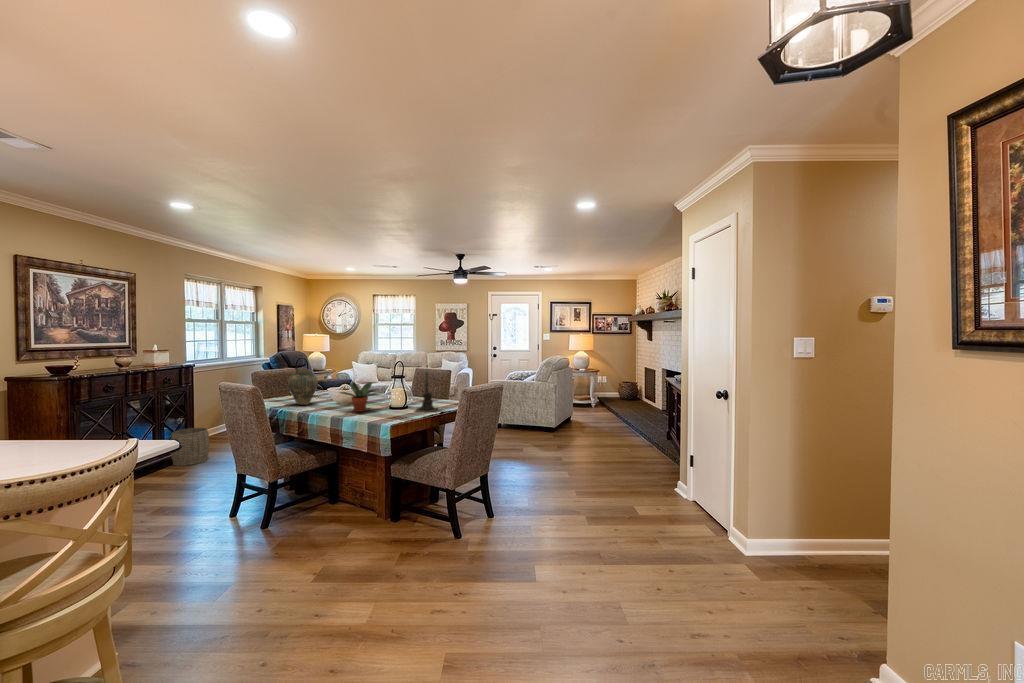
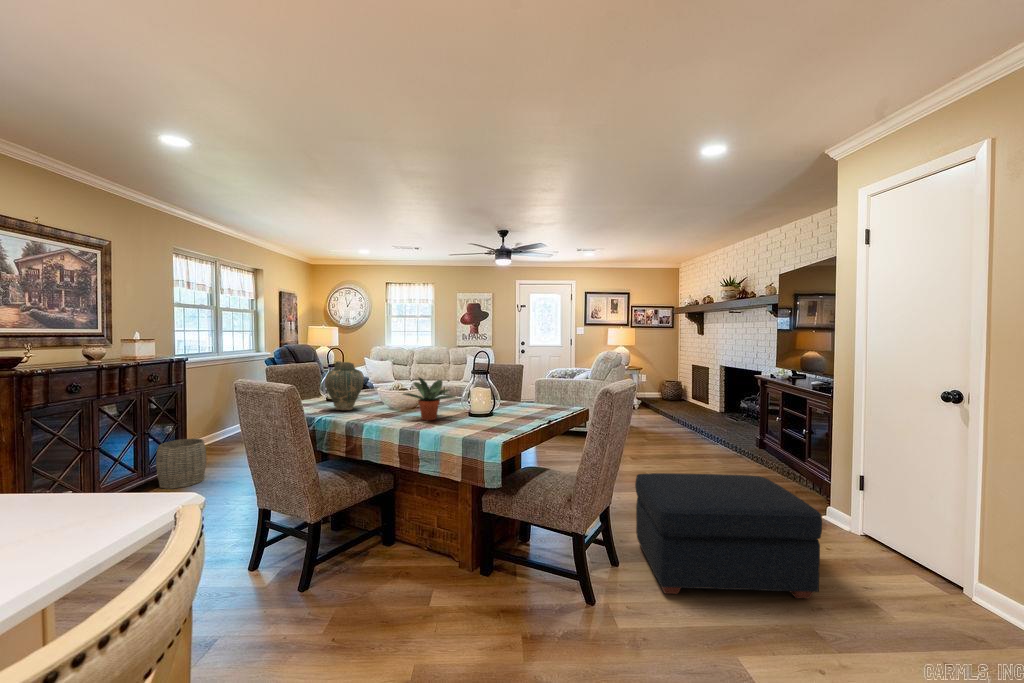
candle holder: present [415,371,437,412] -> none [501,357,532,420]
ottoman: none [507,452,621,538] -> present [635,473,822,599]

